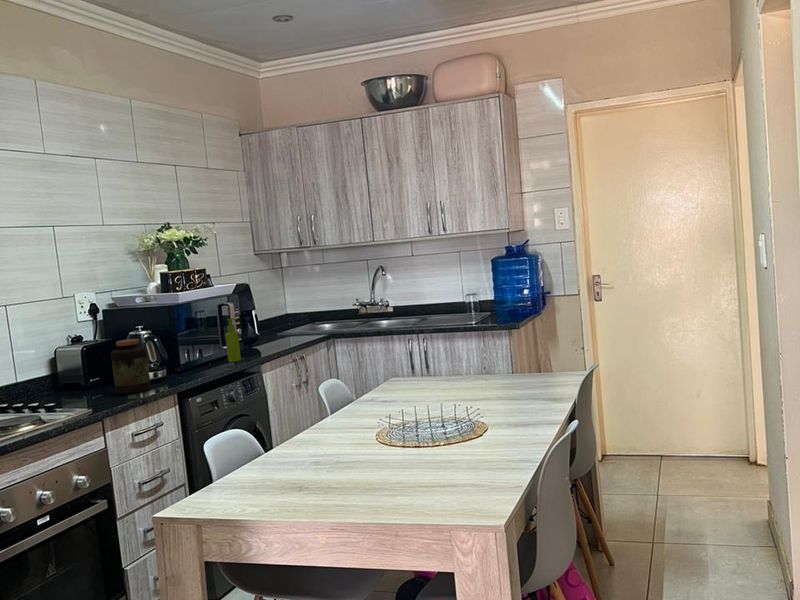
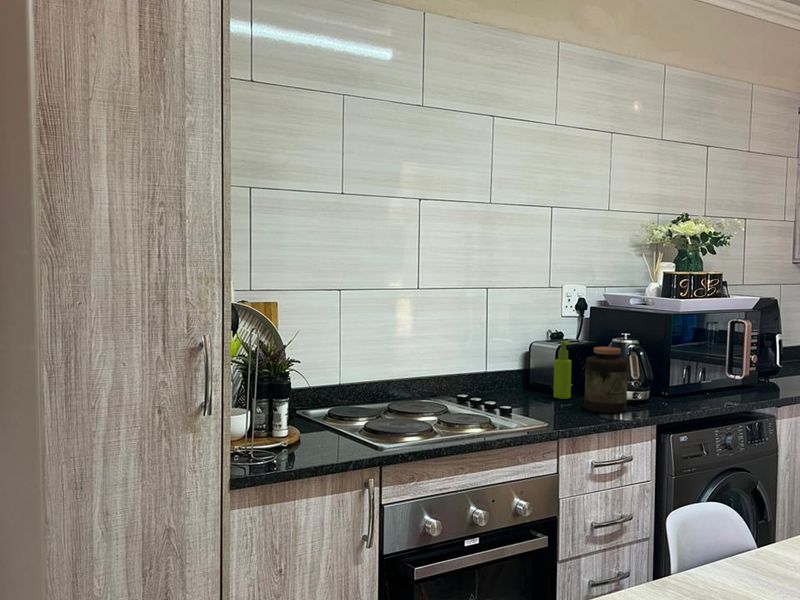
soap dispenser: present [225,318,241,362] -> present [554,341,572,399]

